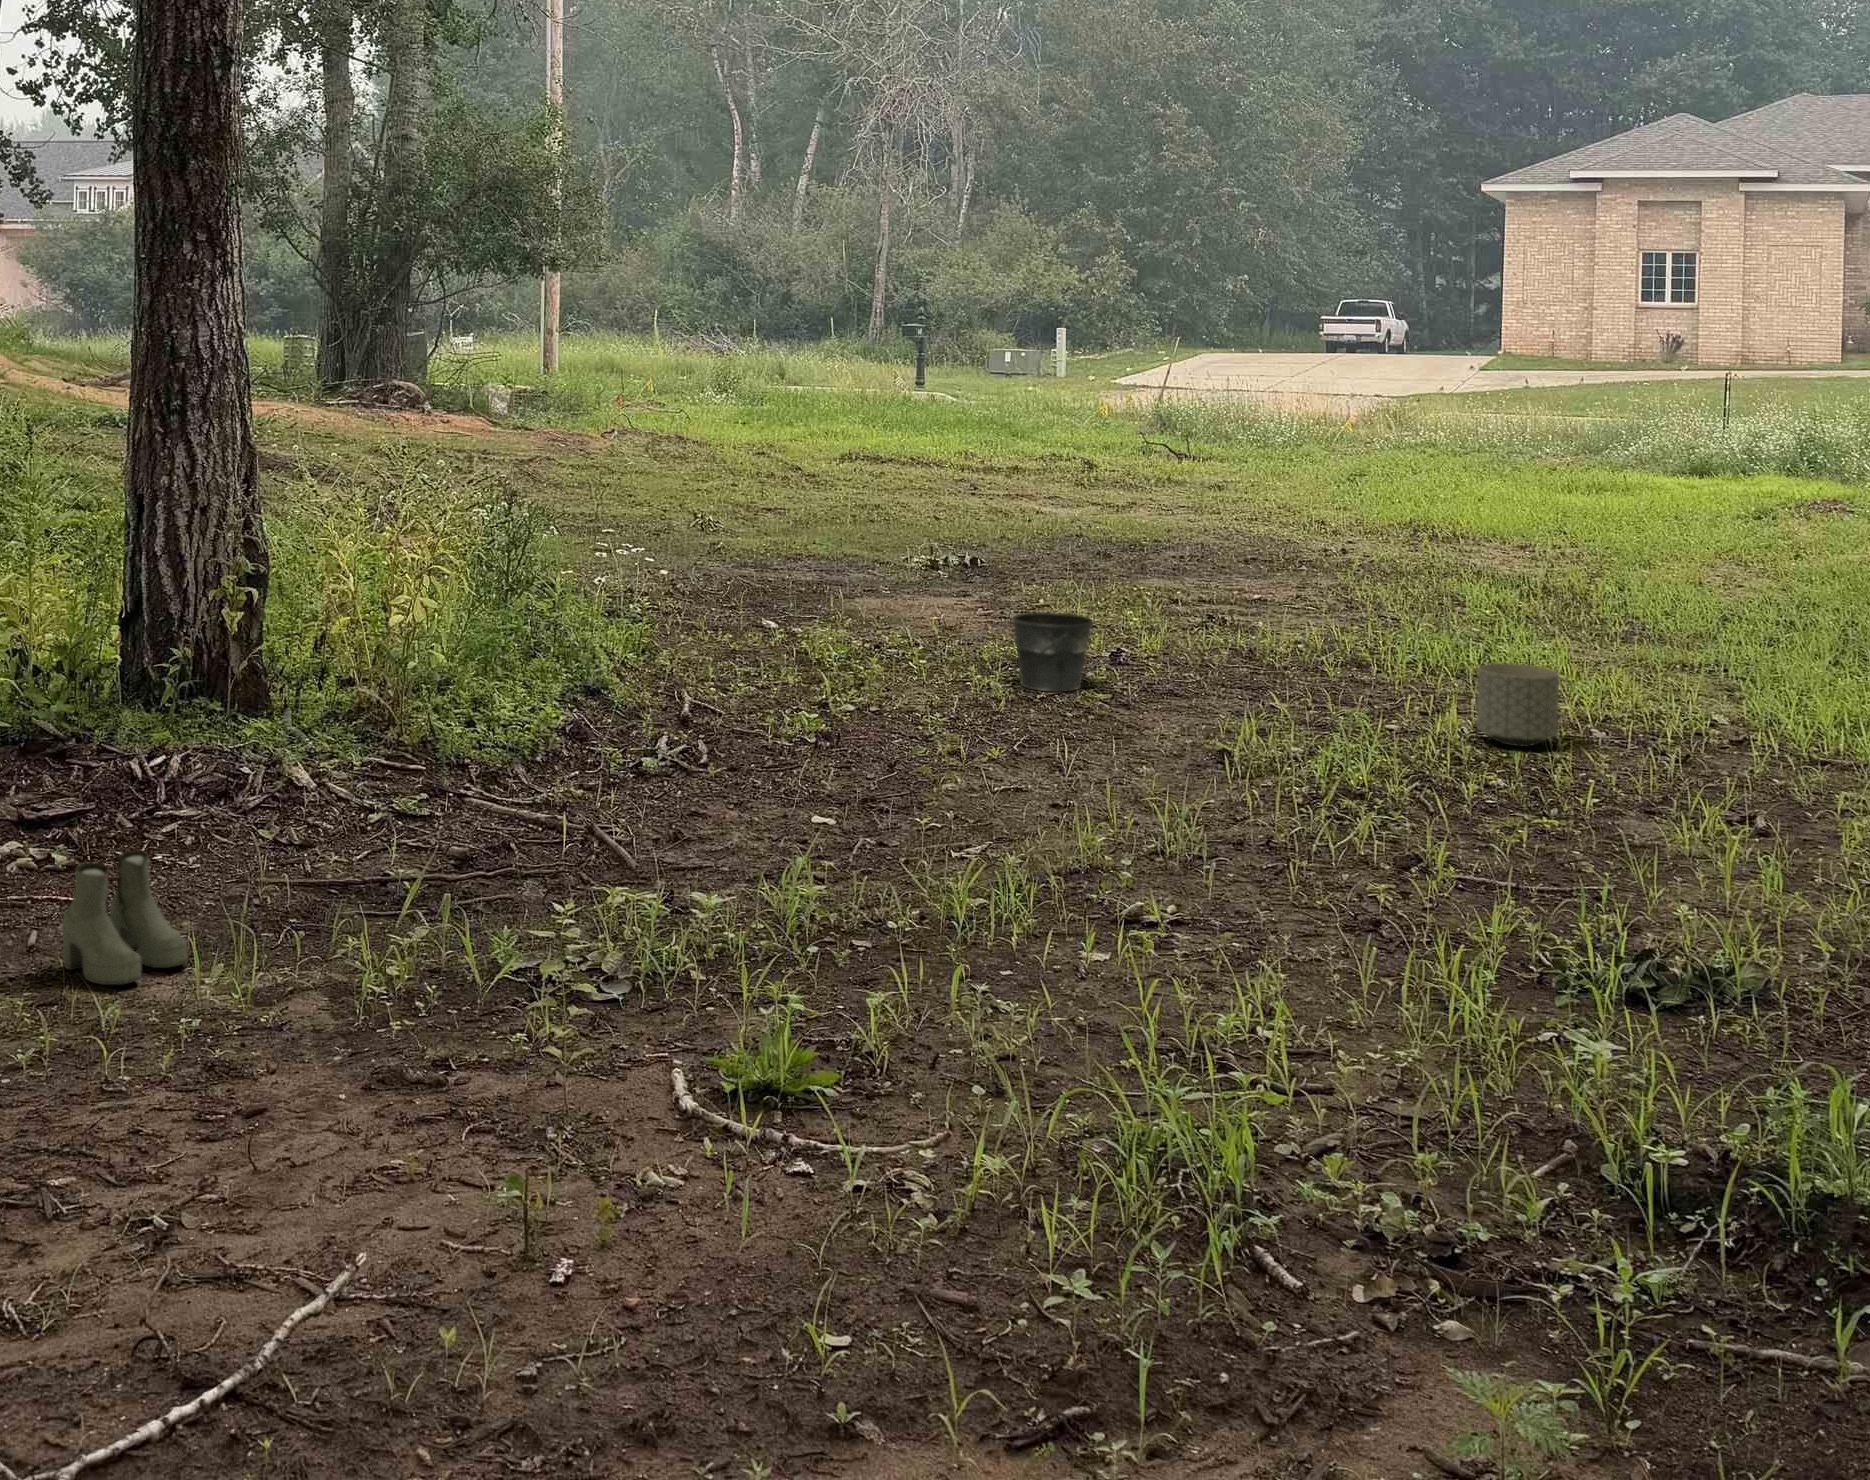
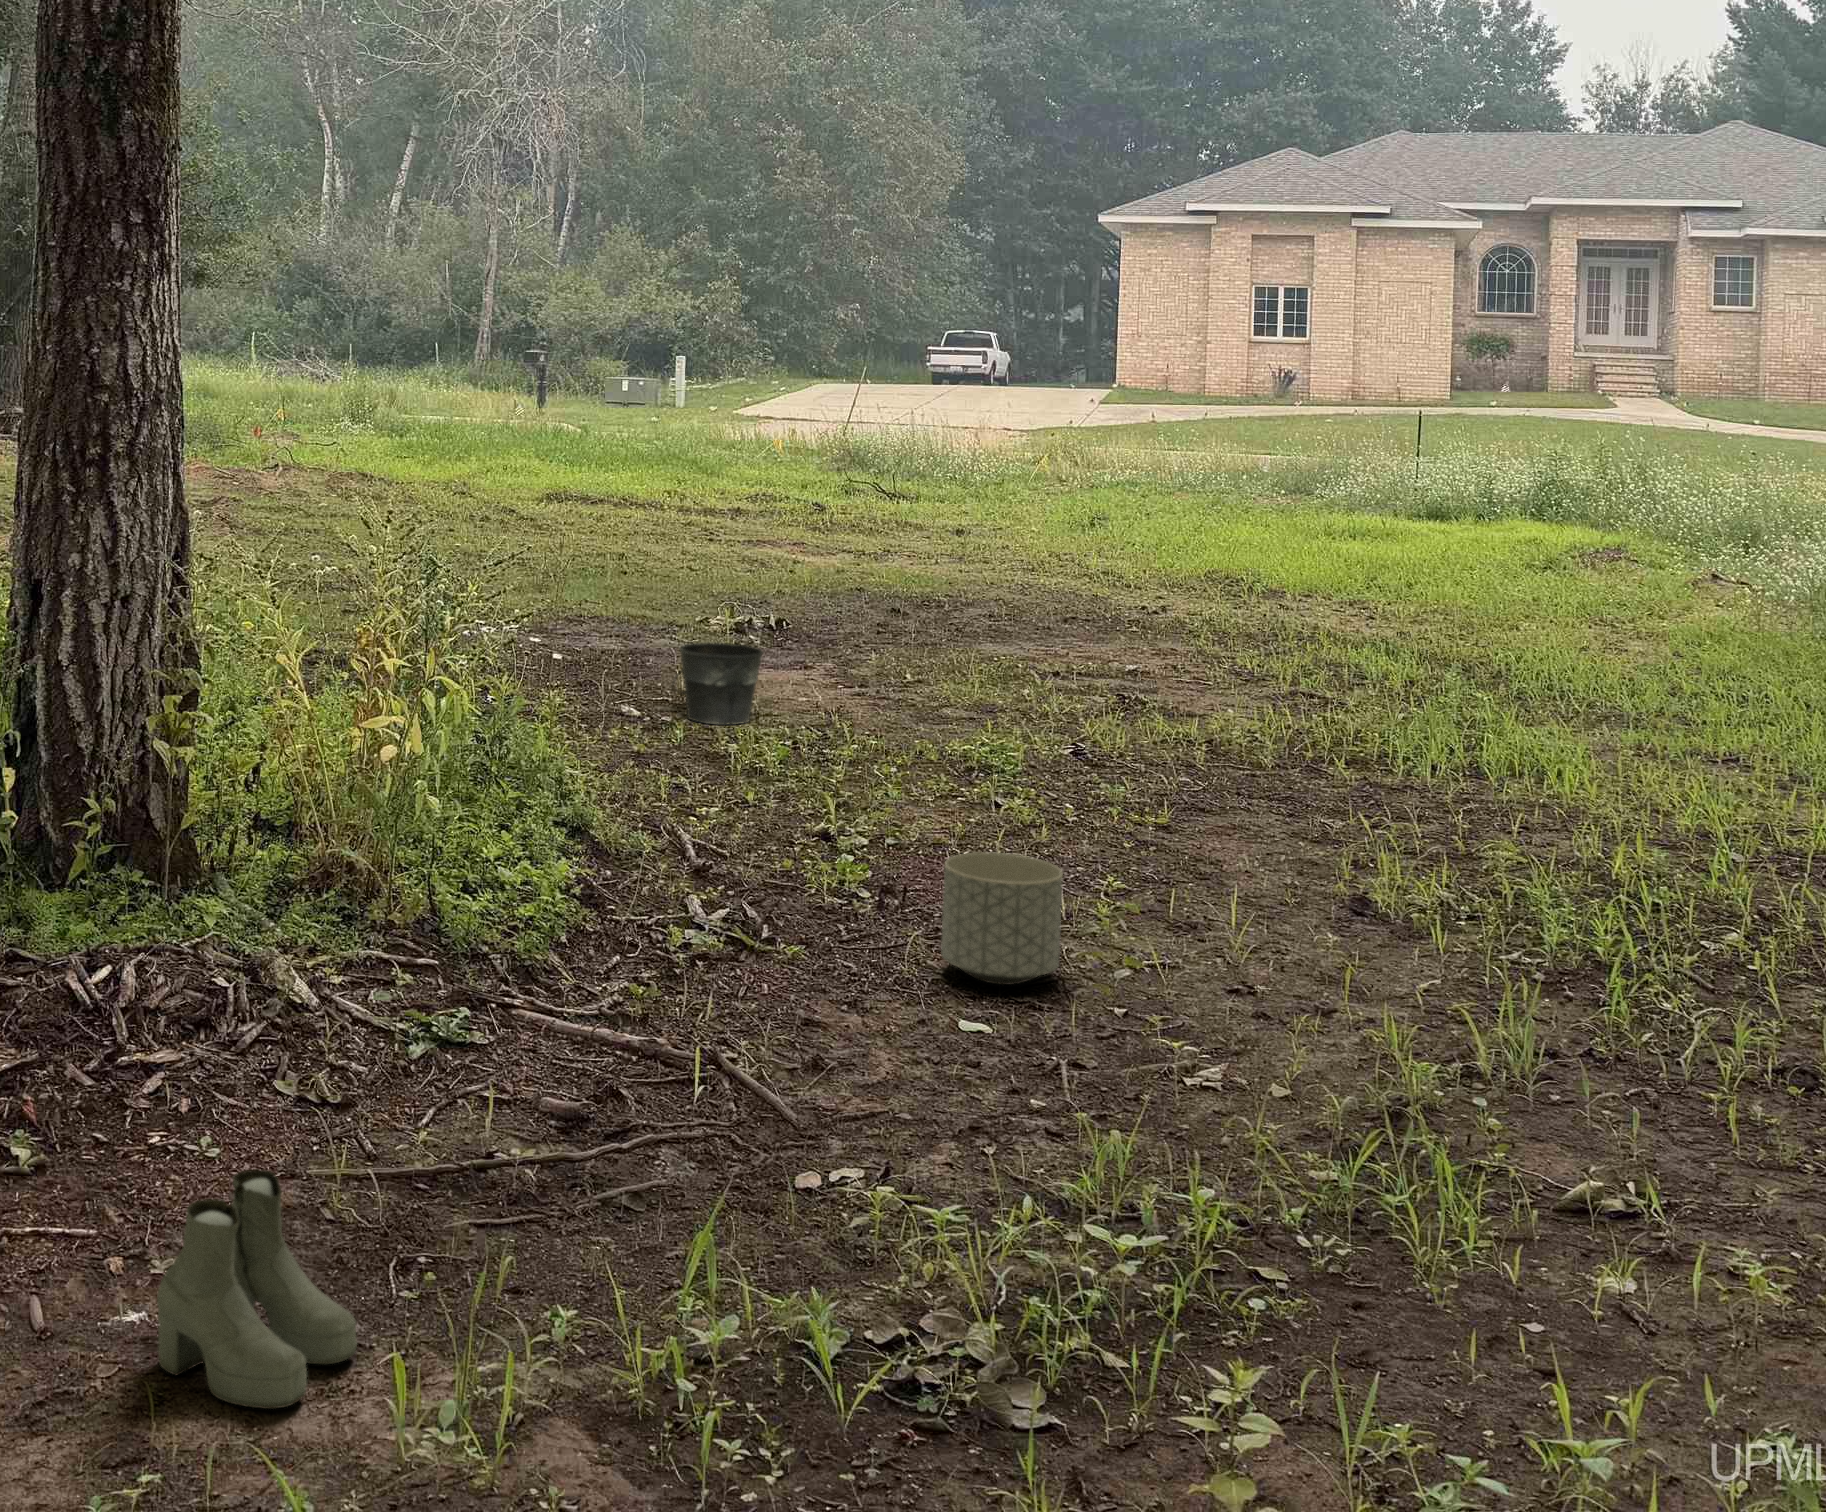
bucket: present [1004,612,1093,692] -> present [671,643,763,725]
planter: present [1477,663,1559,747] -> present [941,852,1063,985]

